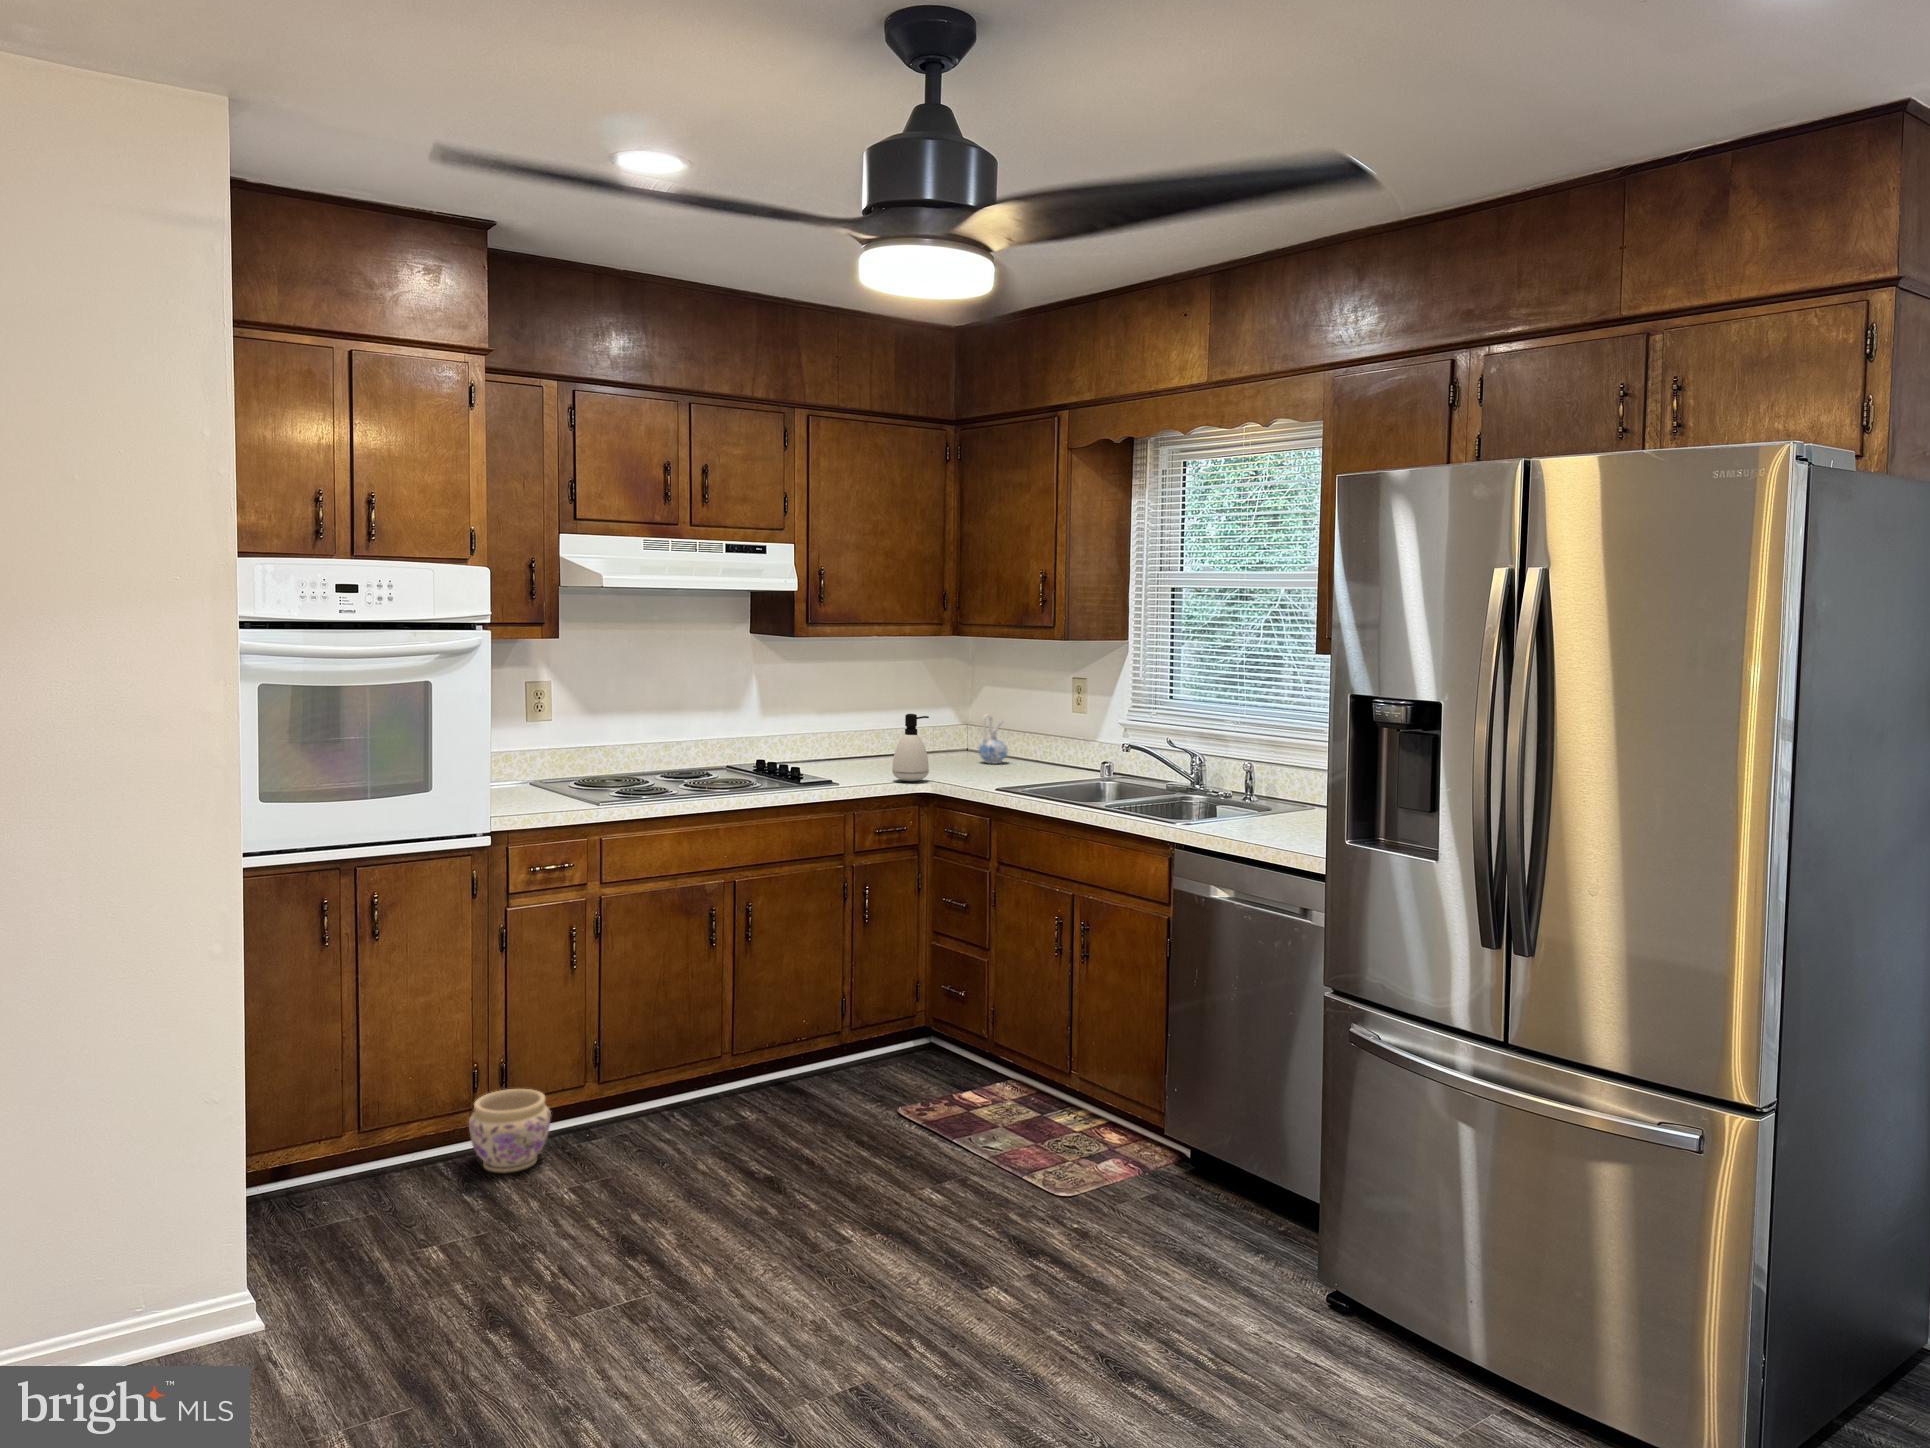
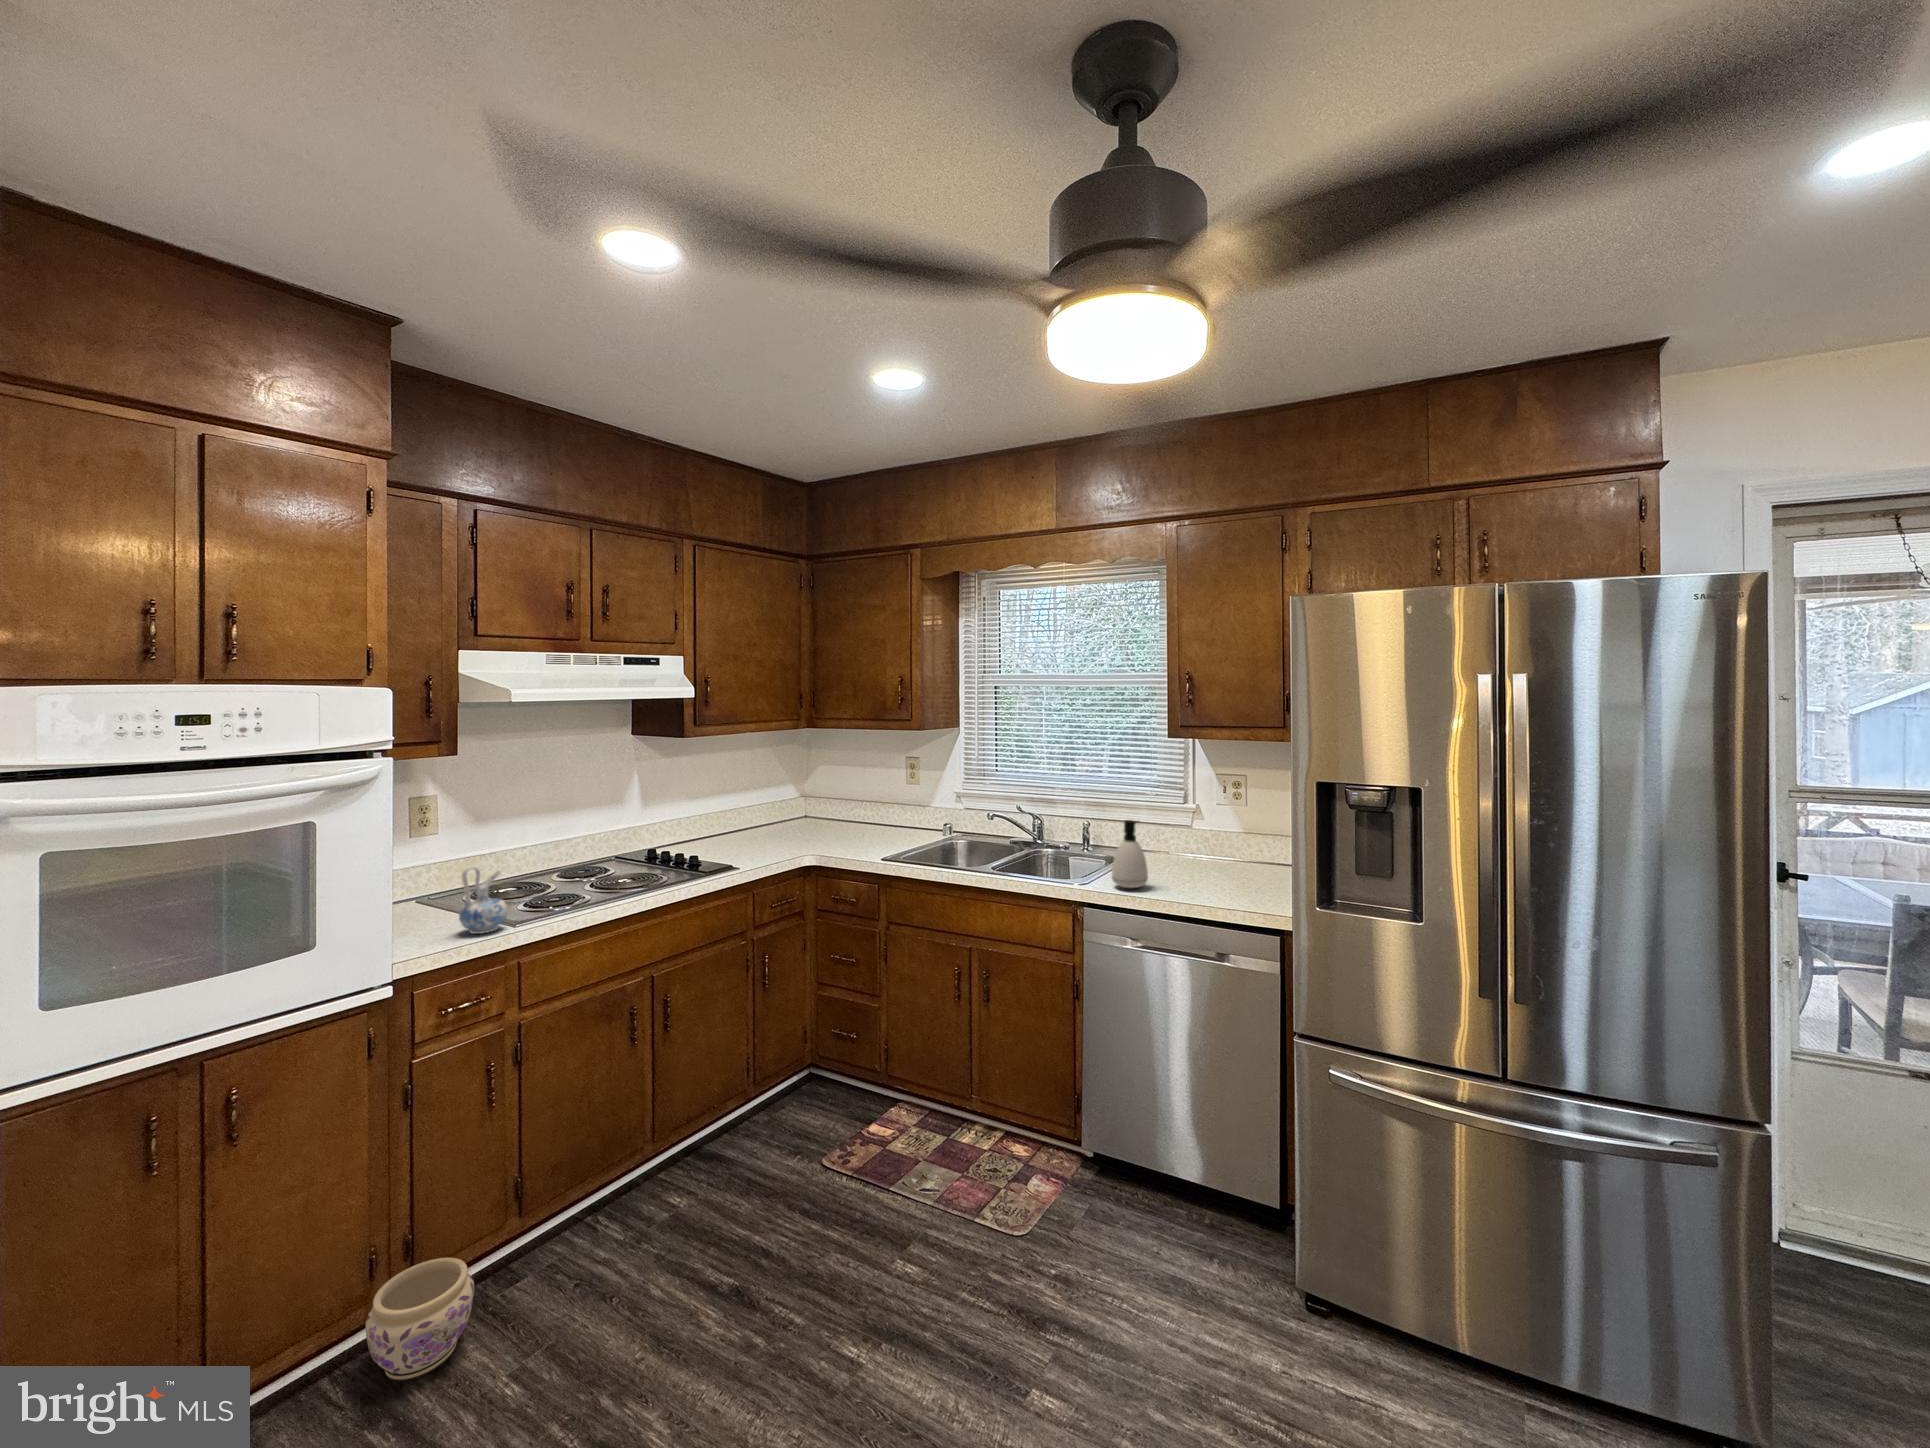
soap dispenser: present [892,714,929,781] -> present [1112,820,1148,888]
ceramic pitcher: present [979,714,1008,764] -> present [459,866,508,934]

